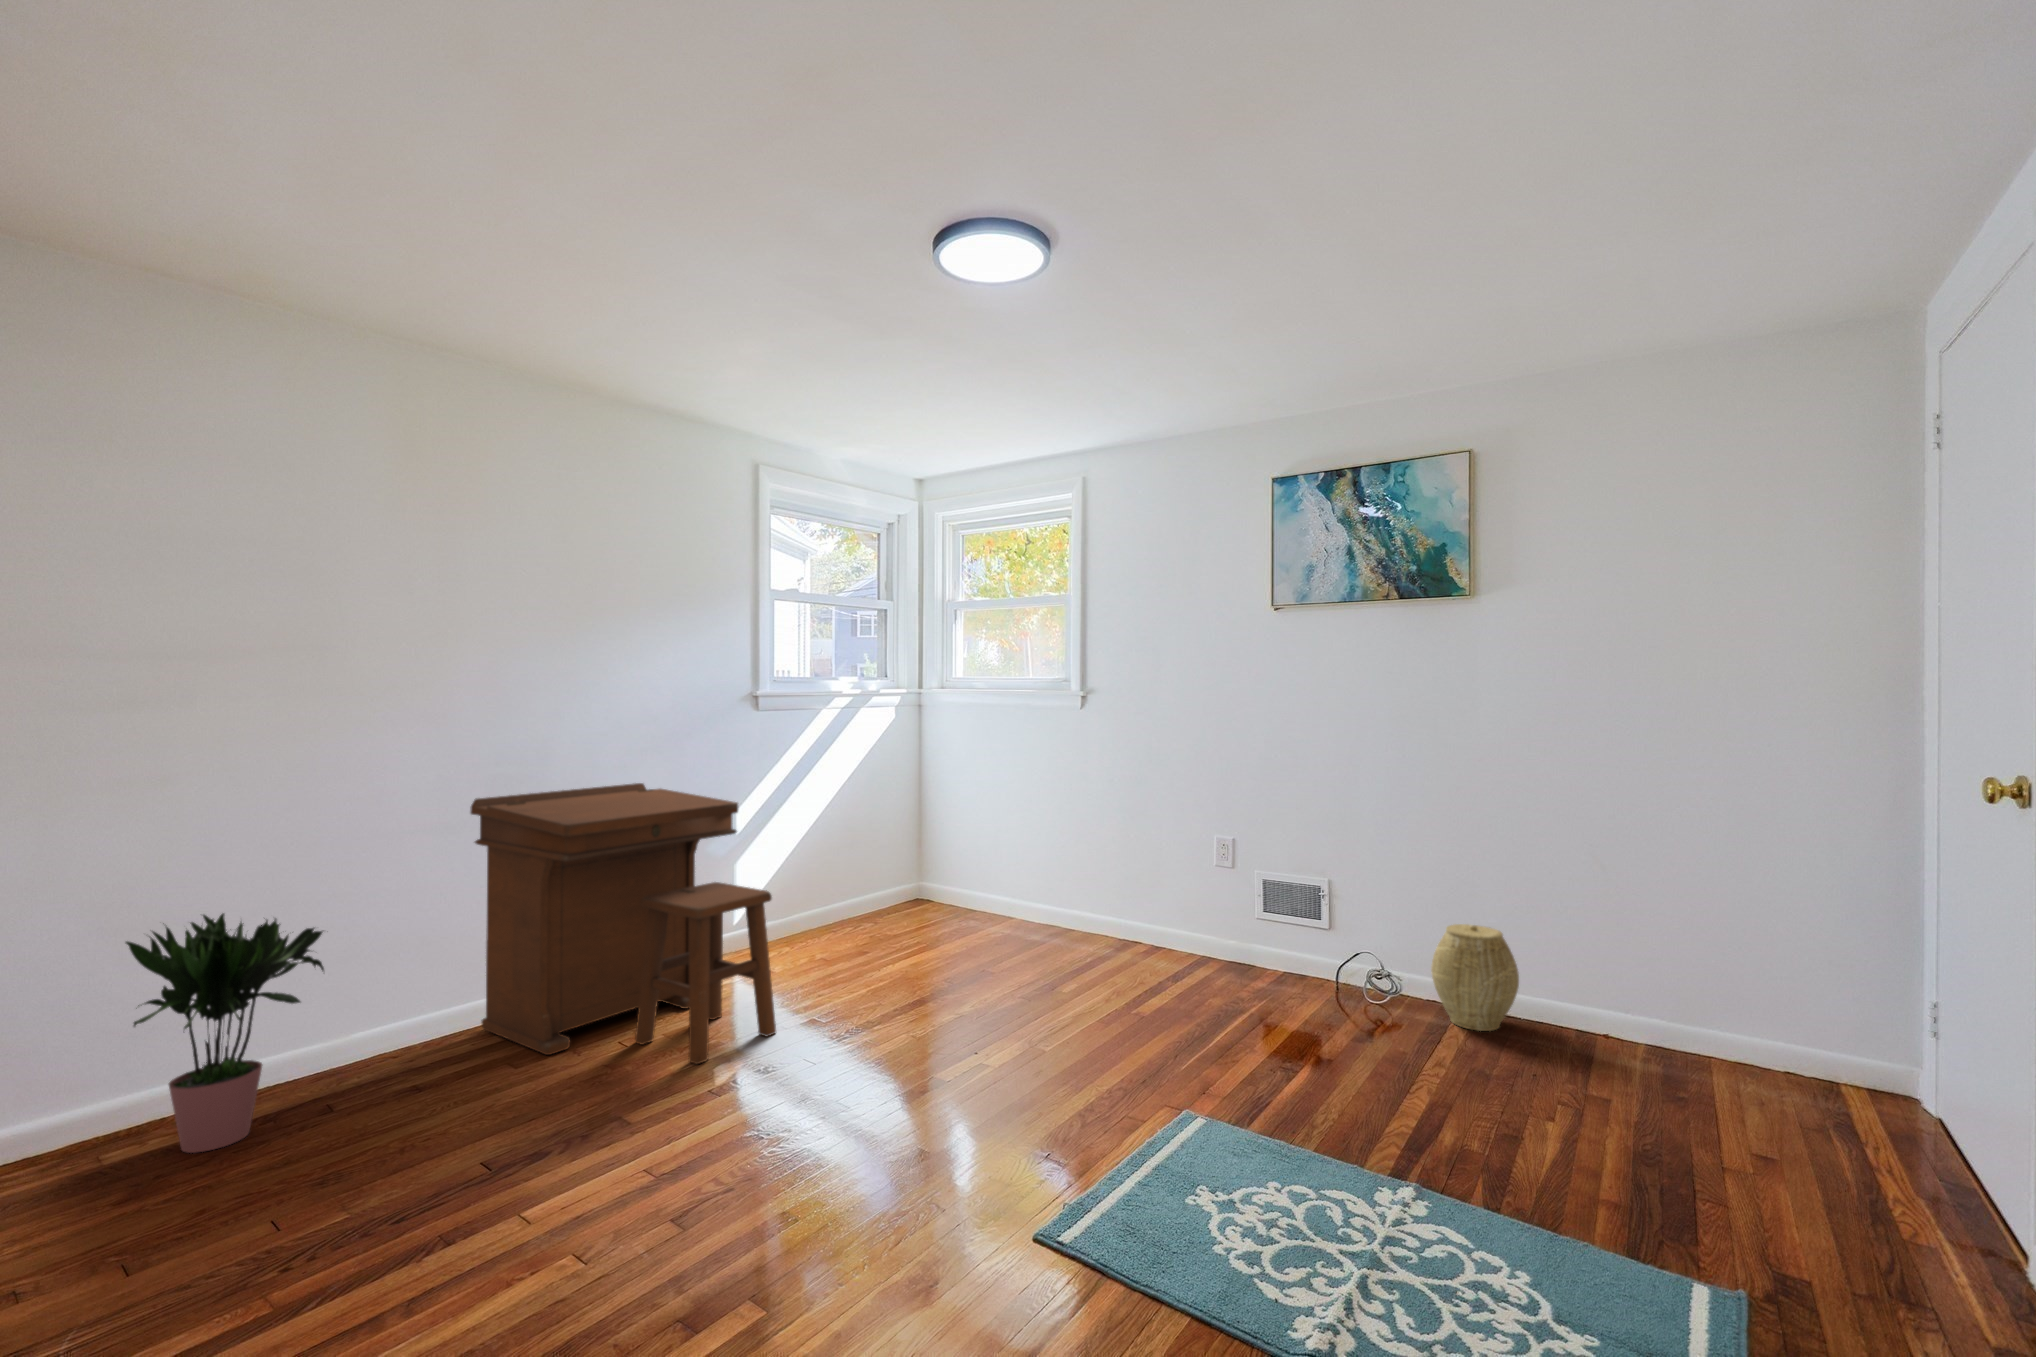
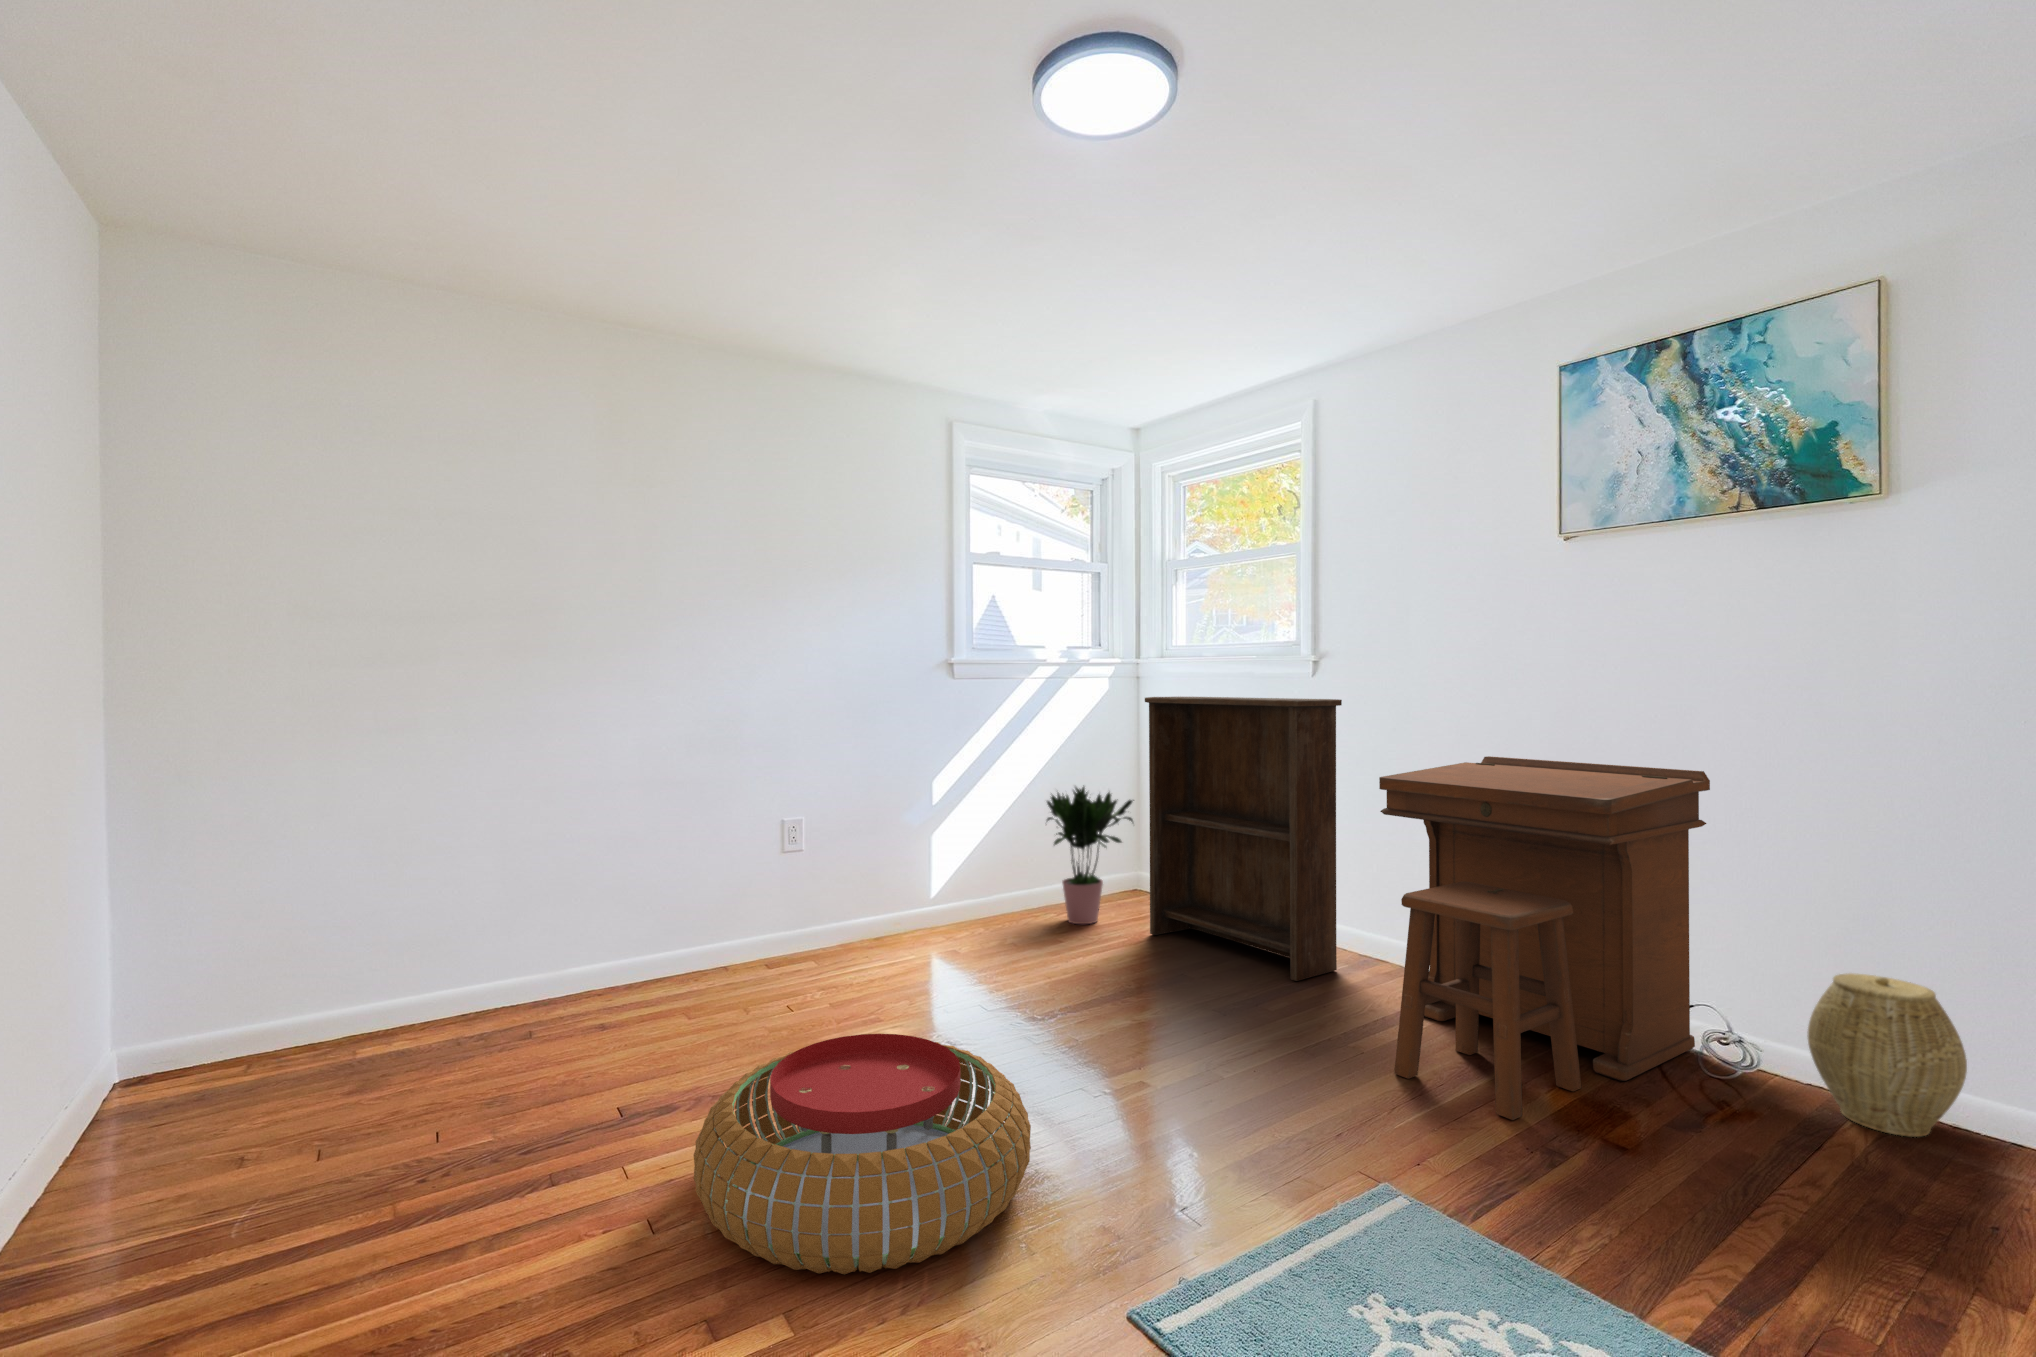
bookshelf: none [938,727,1109,968] -> present [1145,696,1342,981]
desk: present [471,783,776,1064] -> present [1379,756,1710,1120]
potted plant: present [126,913,324,1153] -> present [1047,787,1134,924]
pouf: none [627,1048,928,1256] -> present [694,1034,1031,1274]

